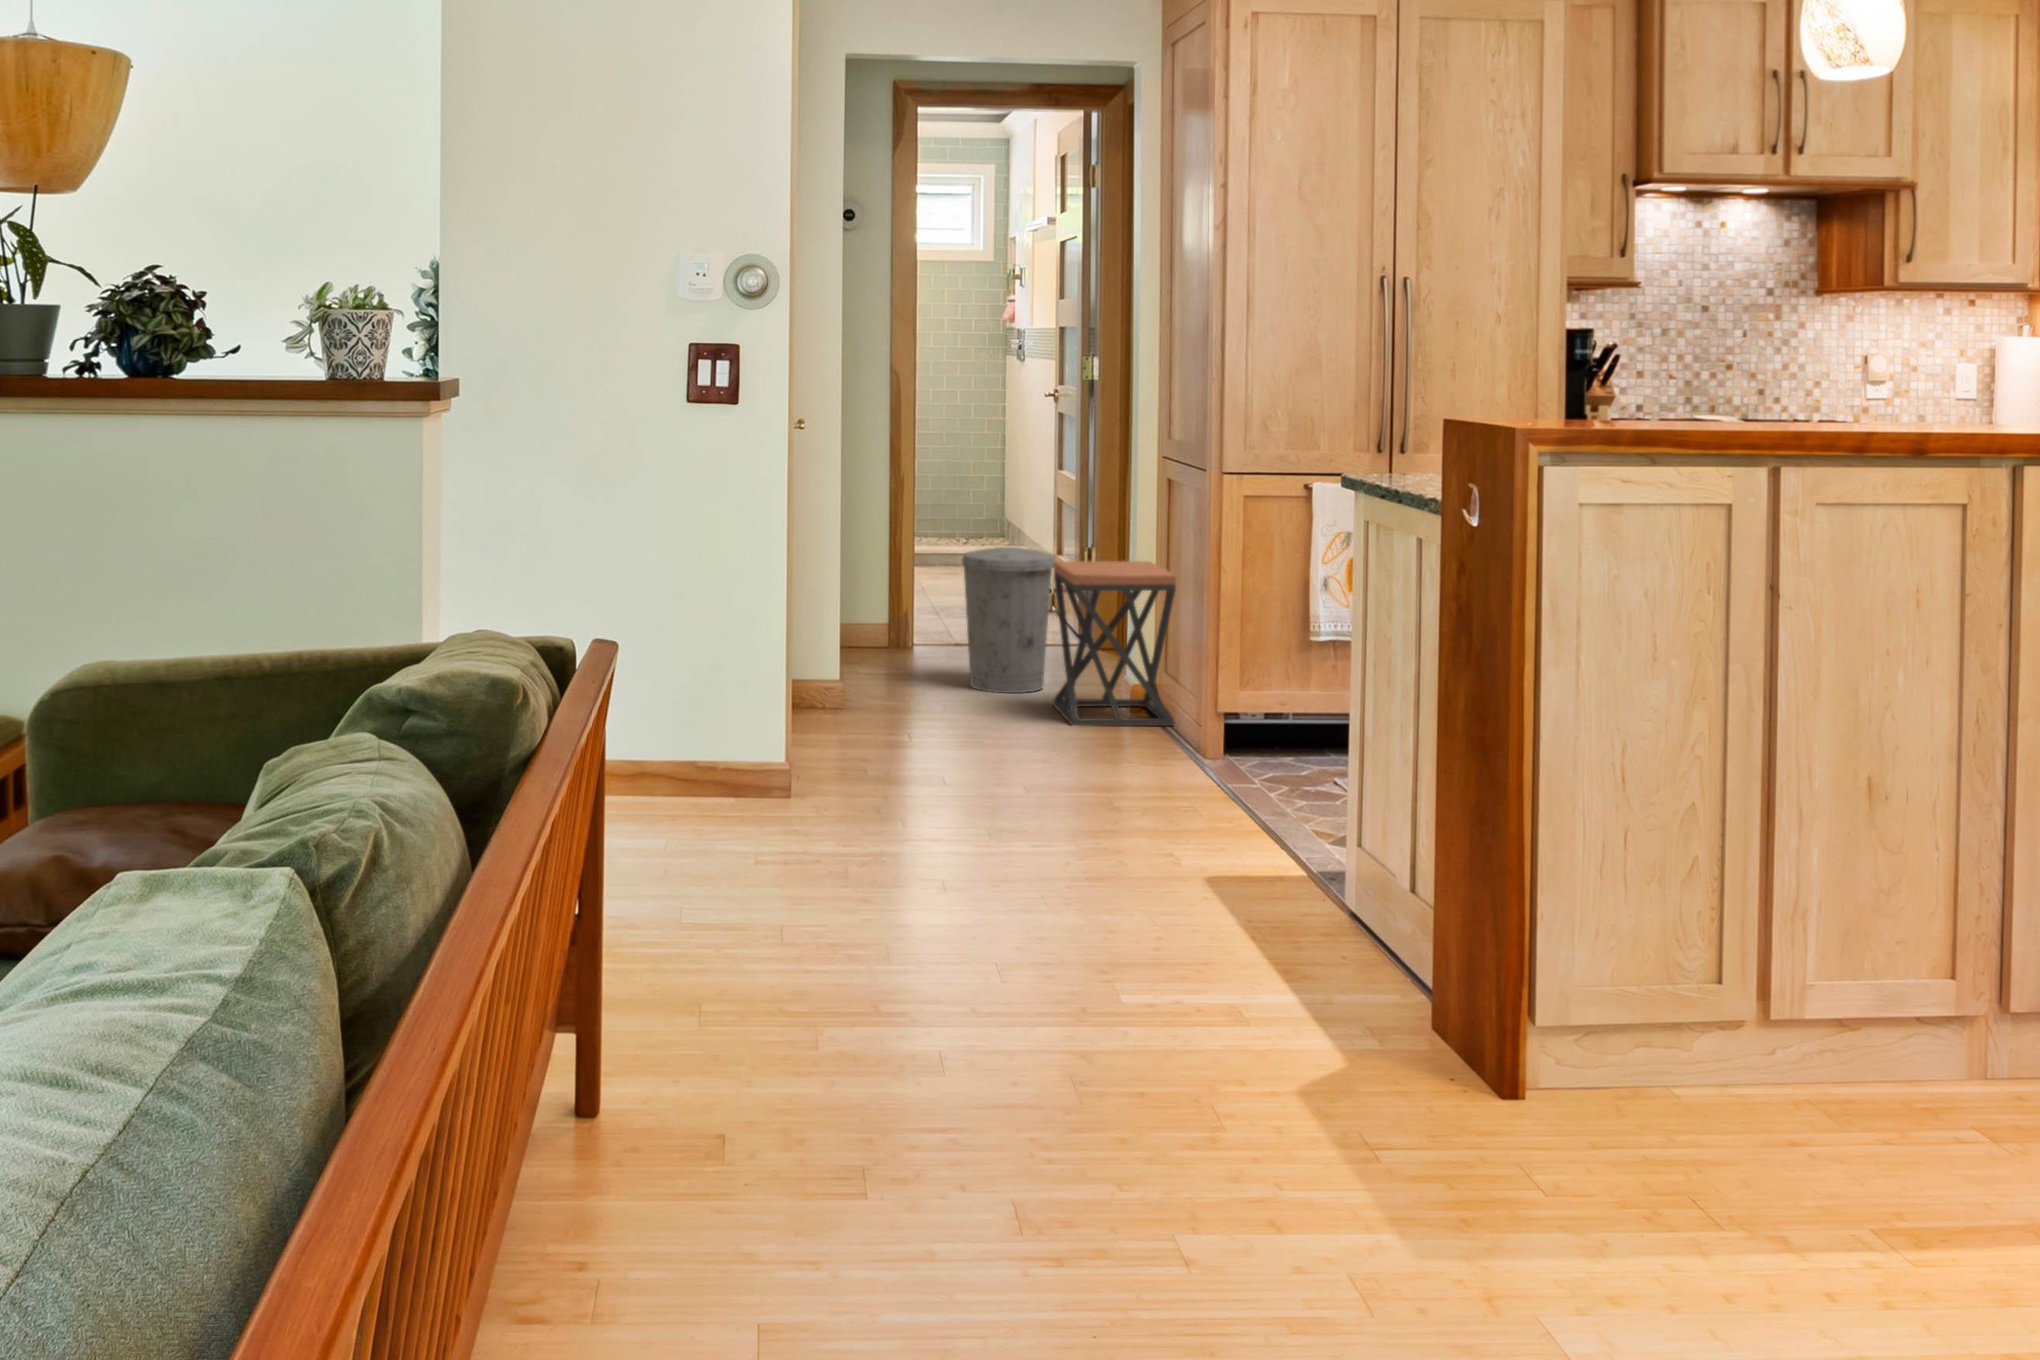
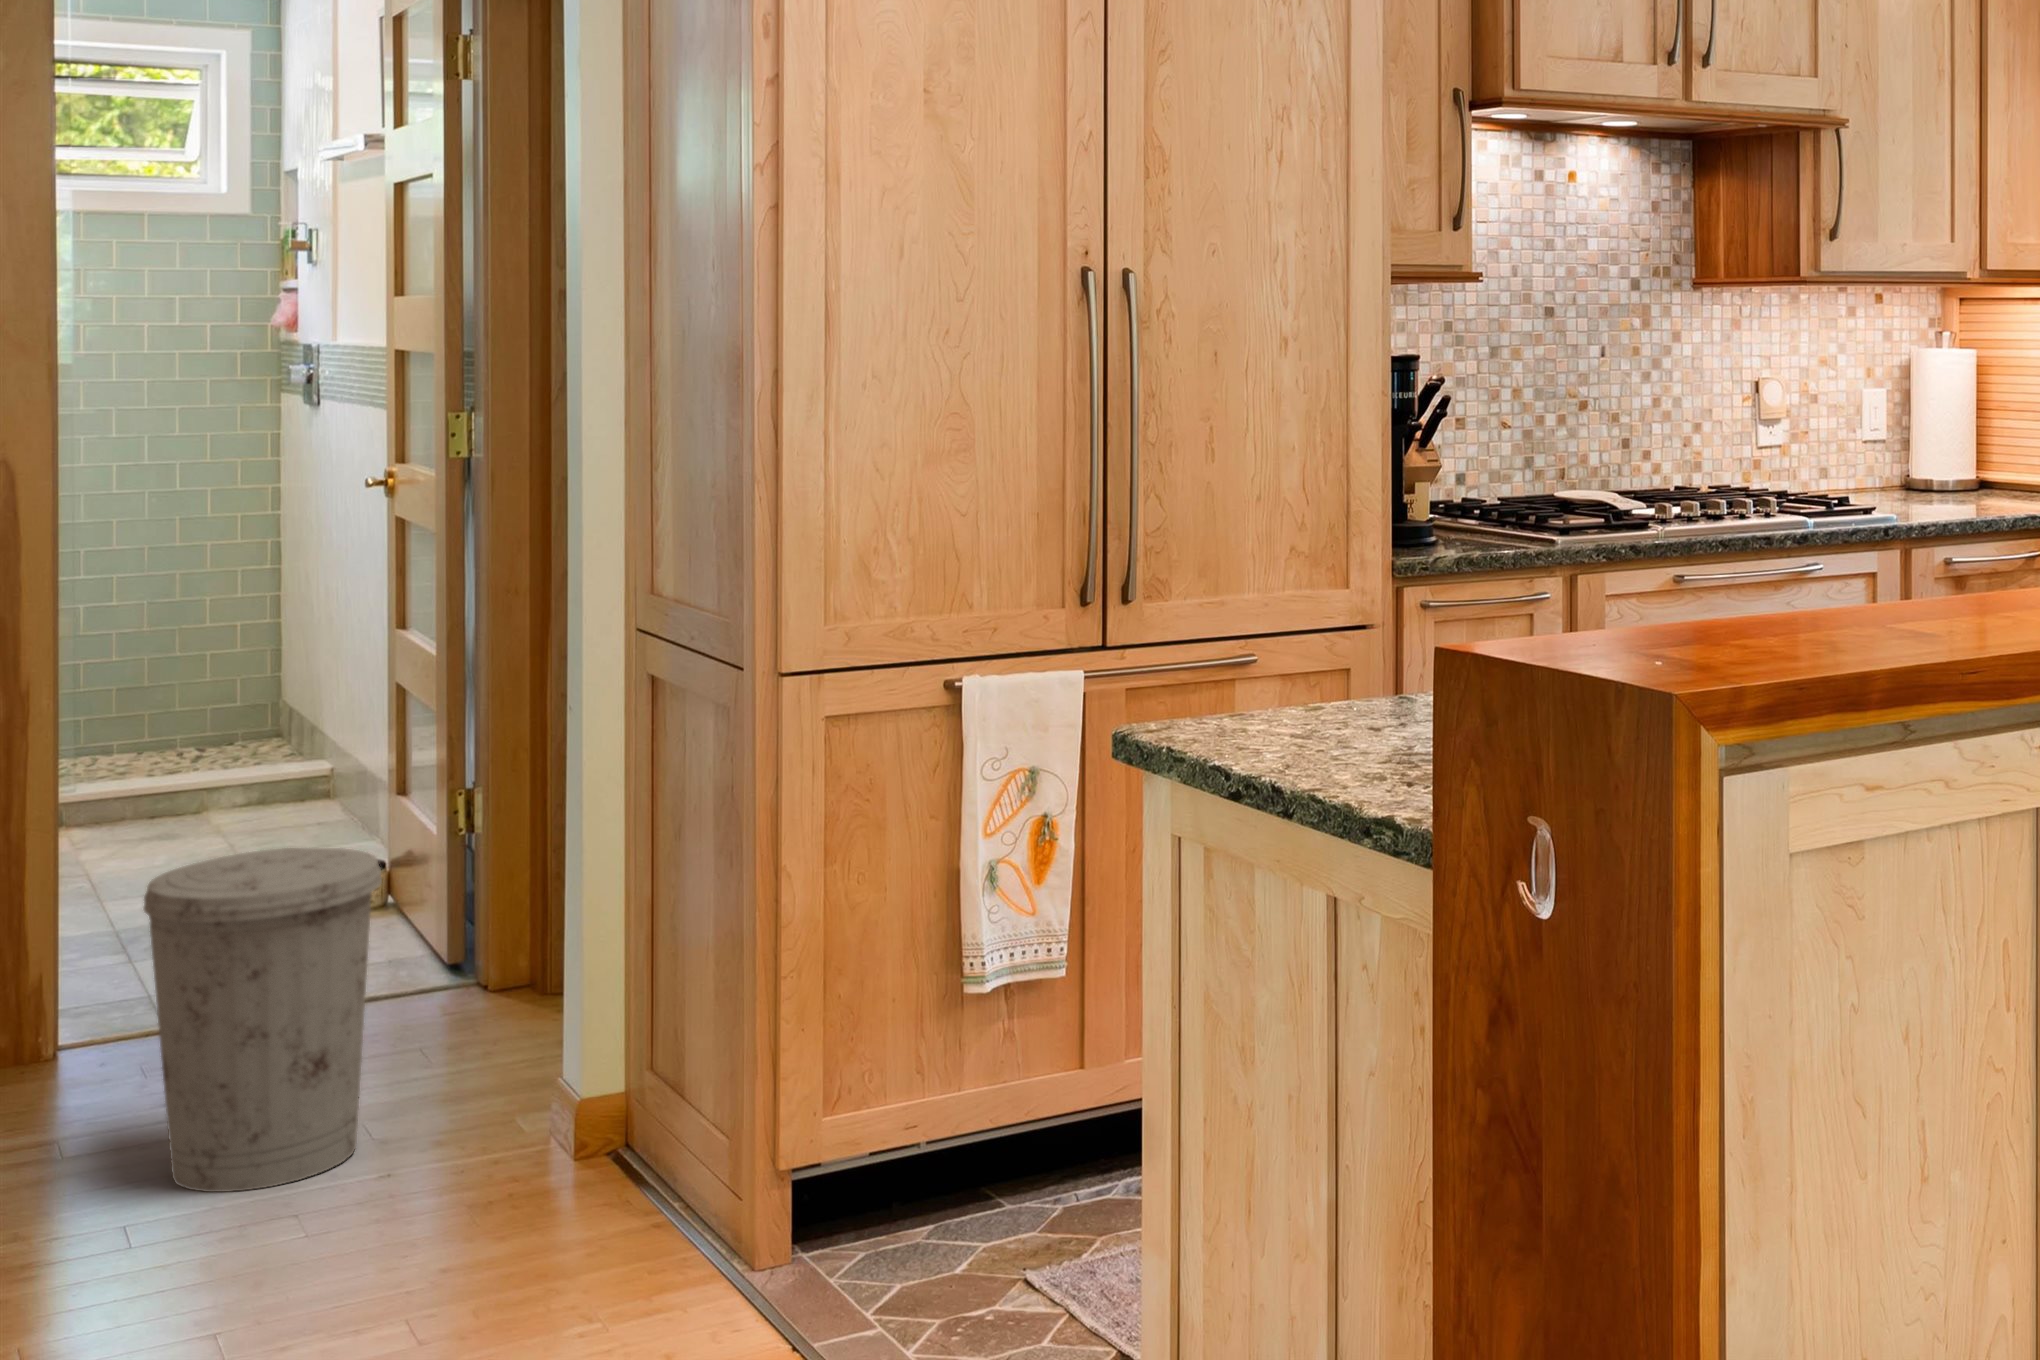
stool: present [1053,561,1176,726] -> none [373,860,666,1288]

